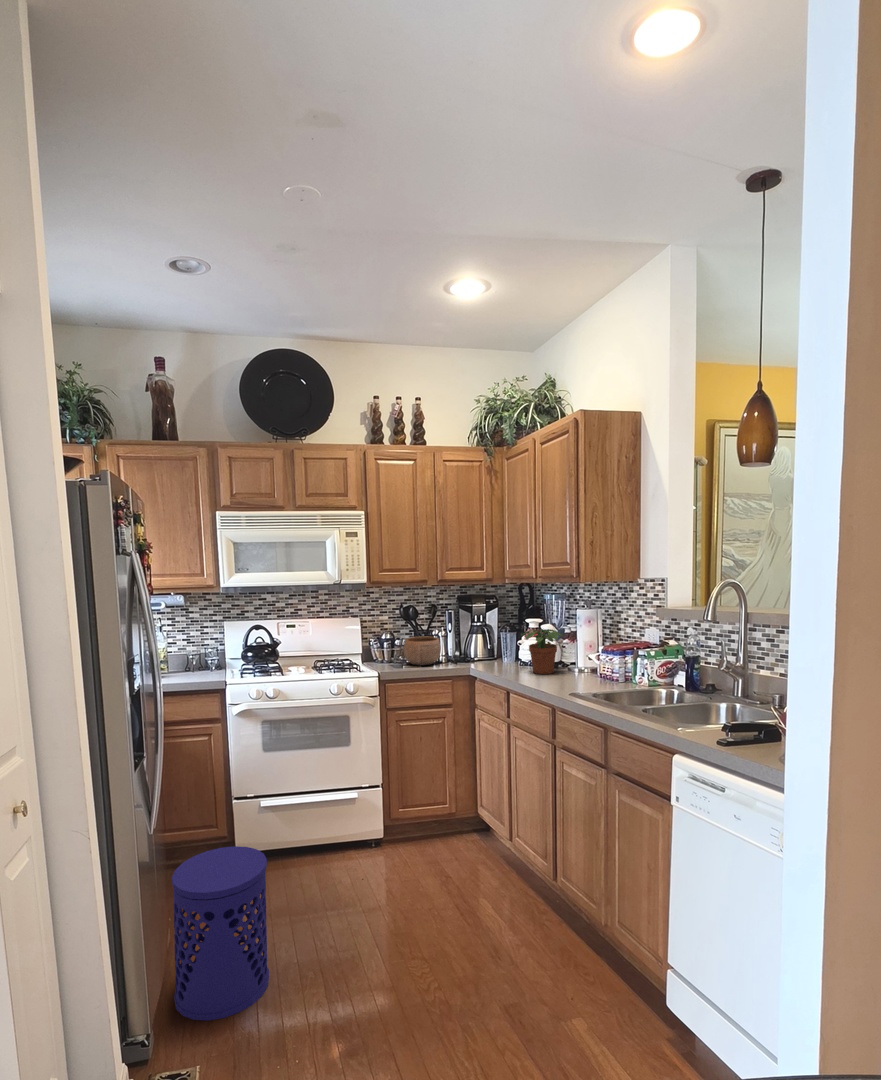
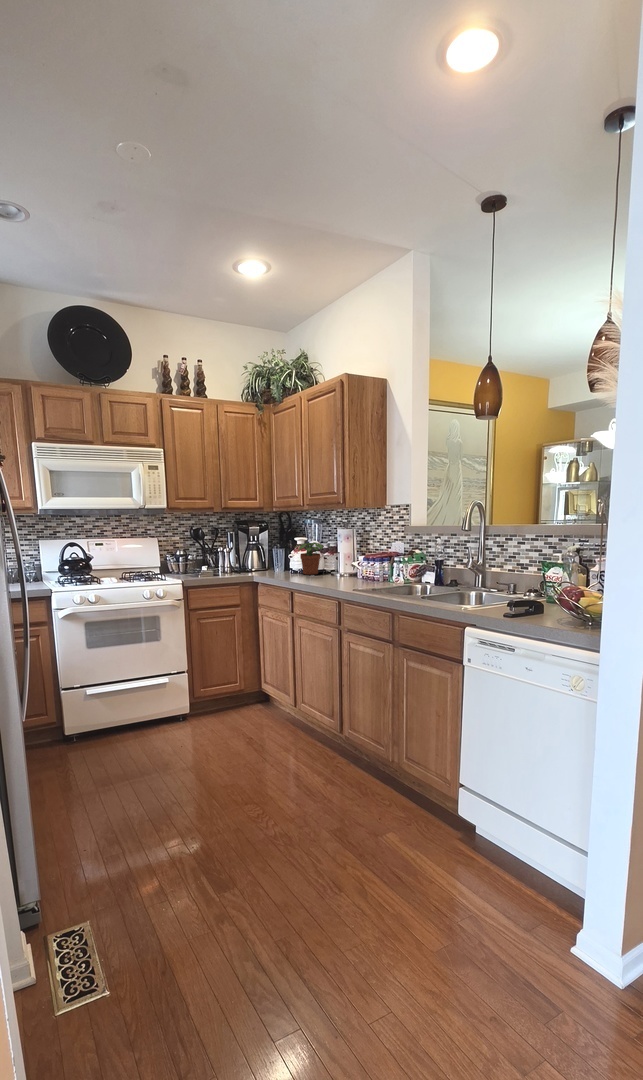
bowl: present [404,637,441,666] -> none [199,552,228,574]
waste bin: present [172,846,269,1021] -> none [44,710,126,839]

